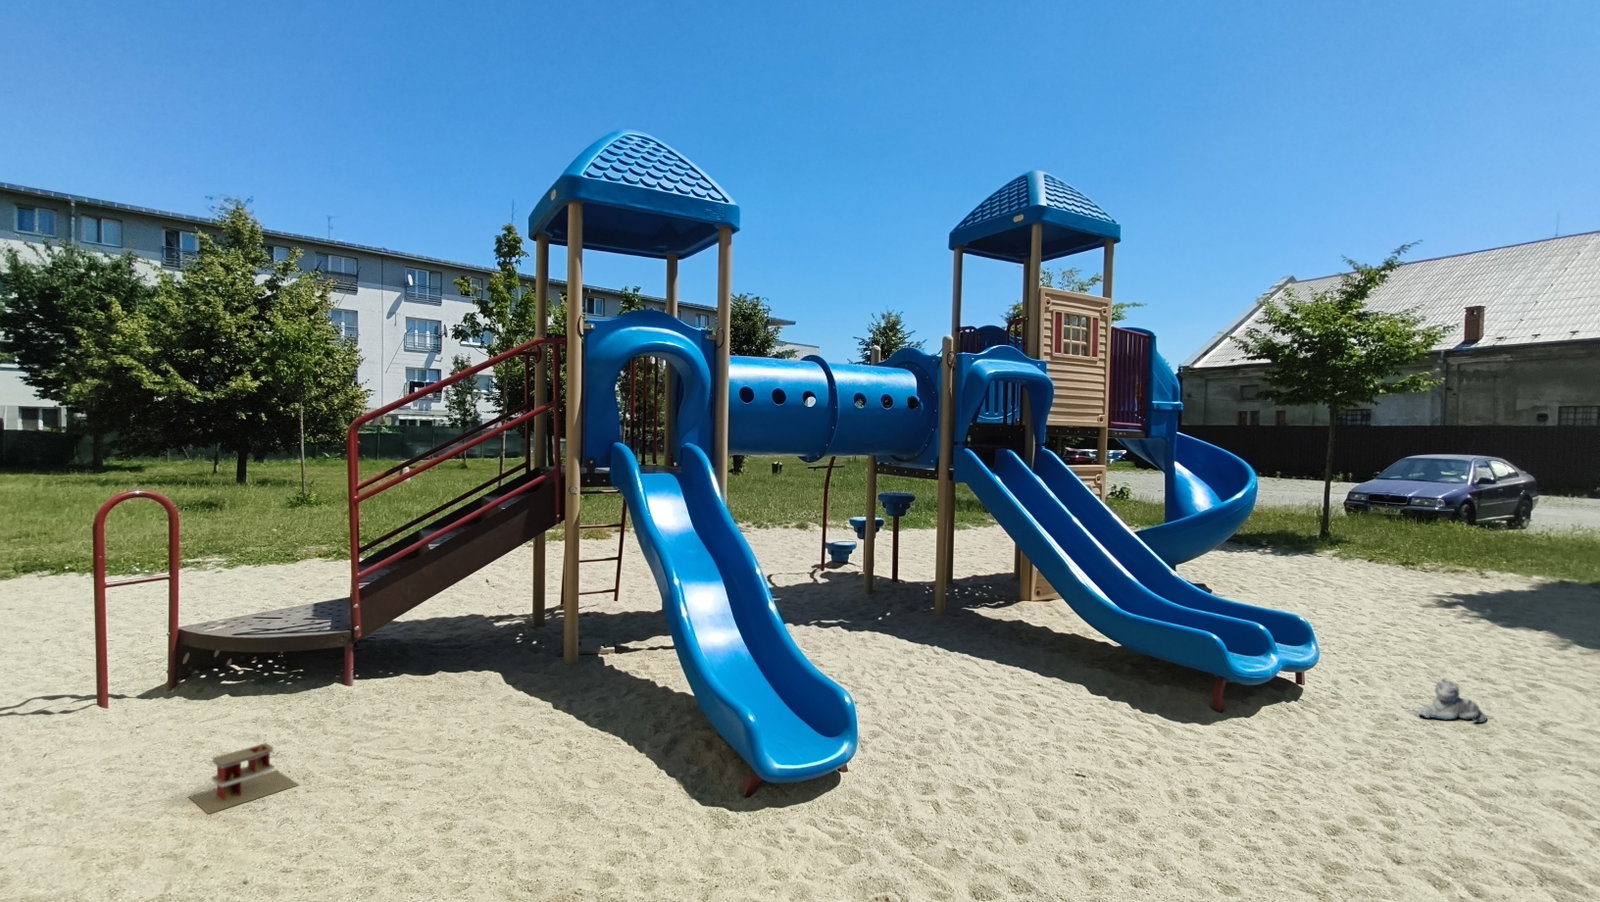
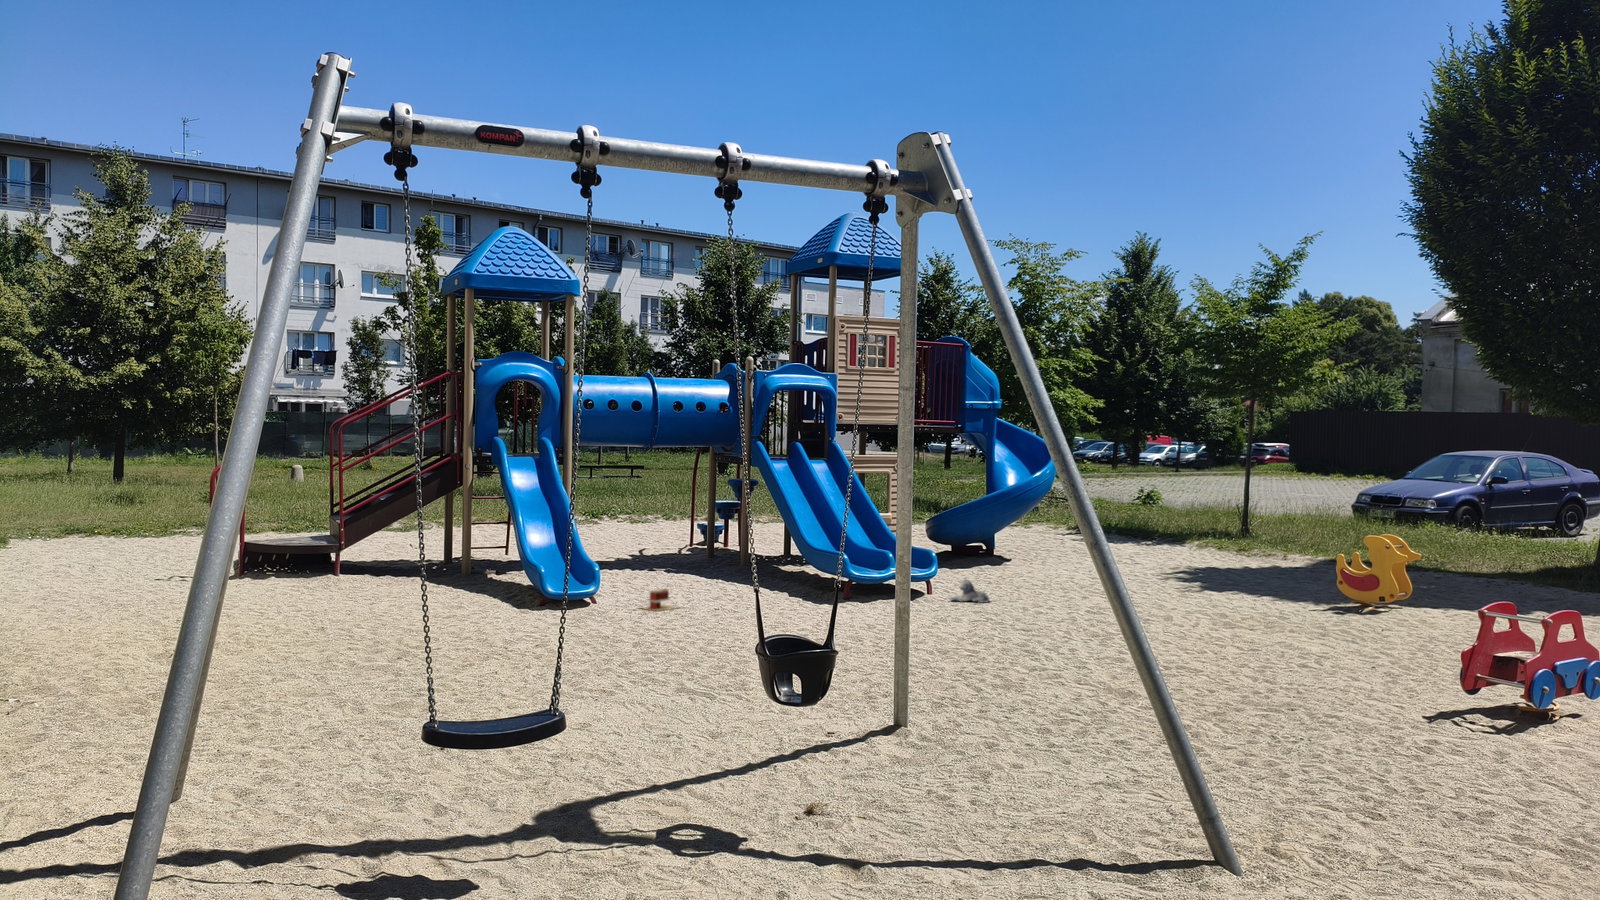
toy house: present [189,743,297,814] -> present [642,589,677,611]

